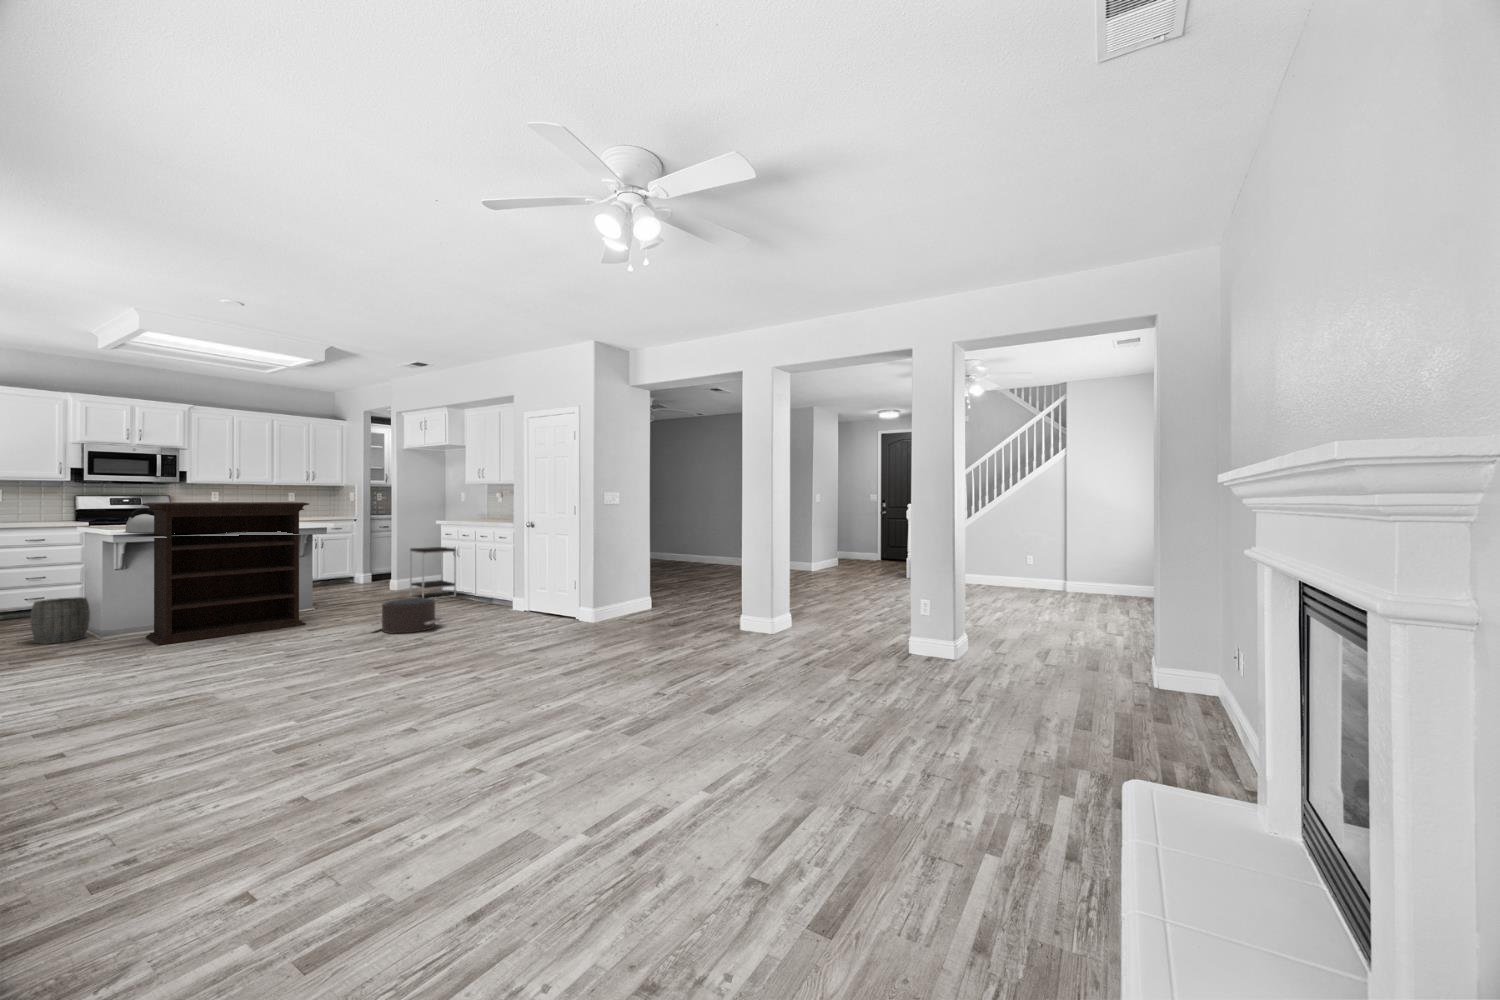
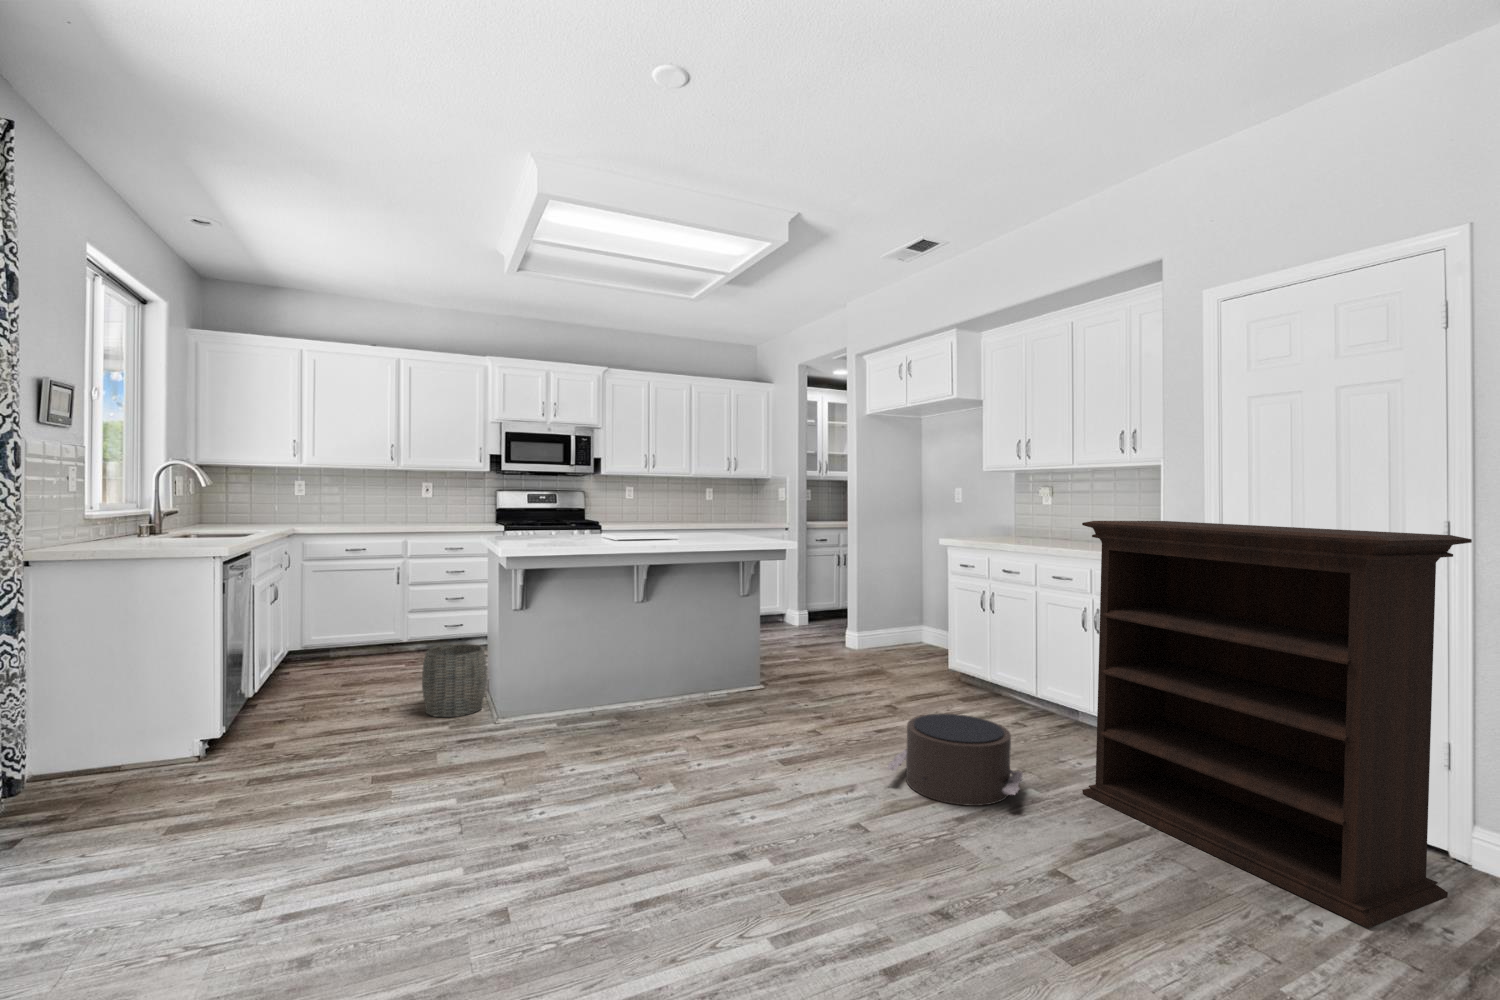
bookshelf: present [142,502,309,645] -> present [1082,521,1472,928]
kettle: present [125,508,154,532] -> none [527,515,574,553]
side table: present [410,547,456,599] -> none [885,585,966,682]

